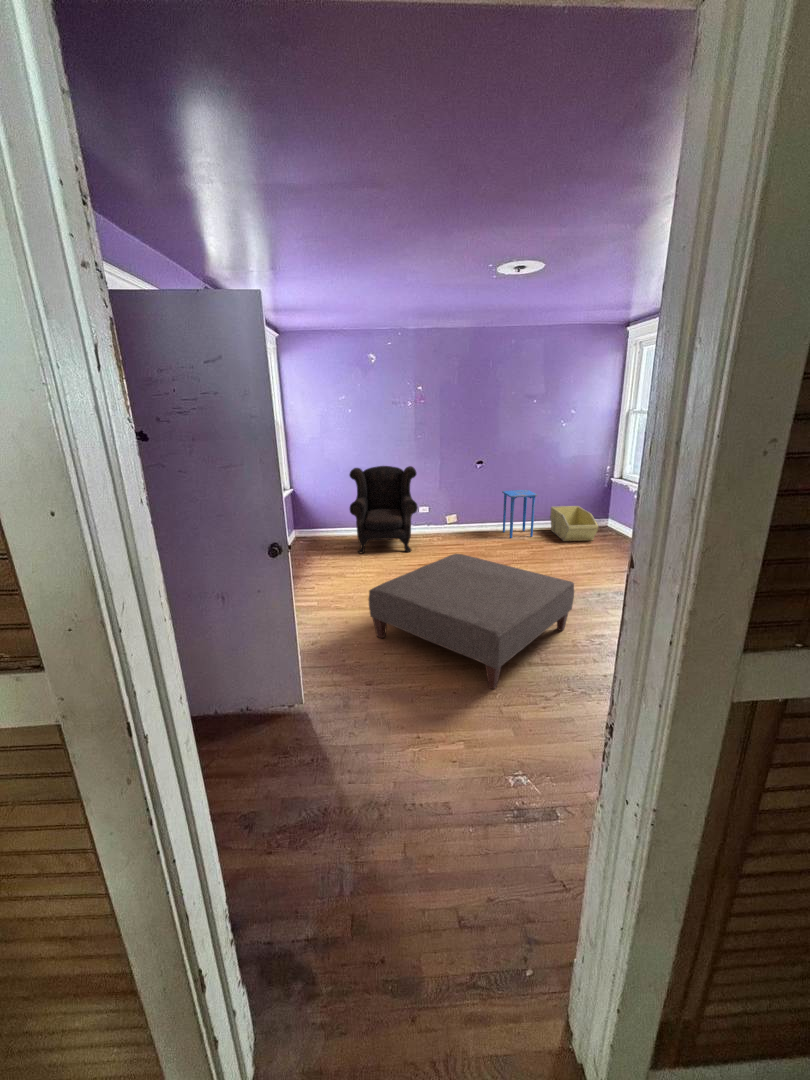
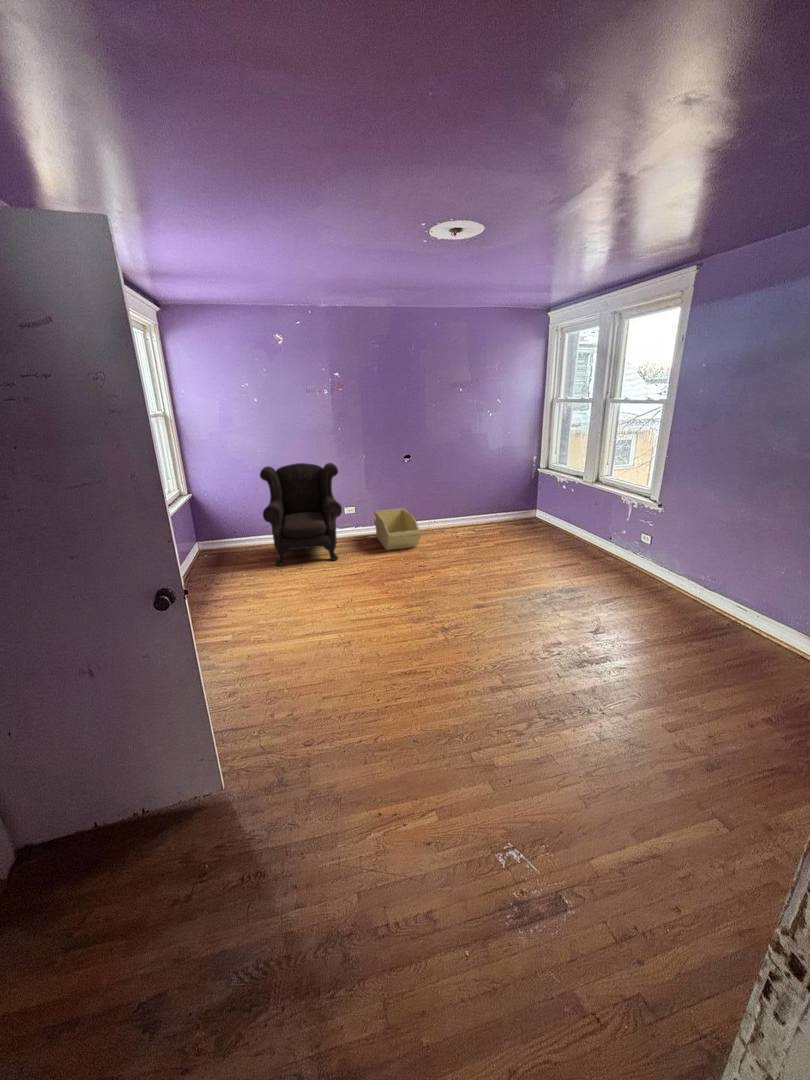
side table: present [502,490,538,538] -> none [432,484,469,536]
storage bin: present [550,506,598,541] -> present [374,508,421,550]
ottoman: present [369,554,574,689] -> none [299,563,530,728]

